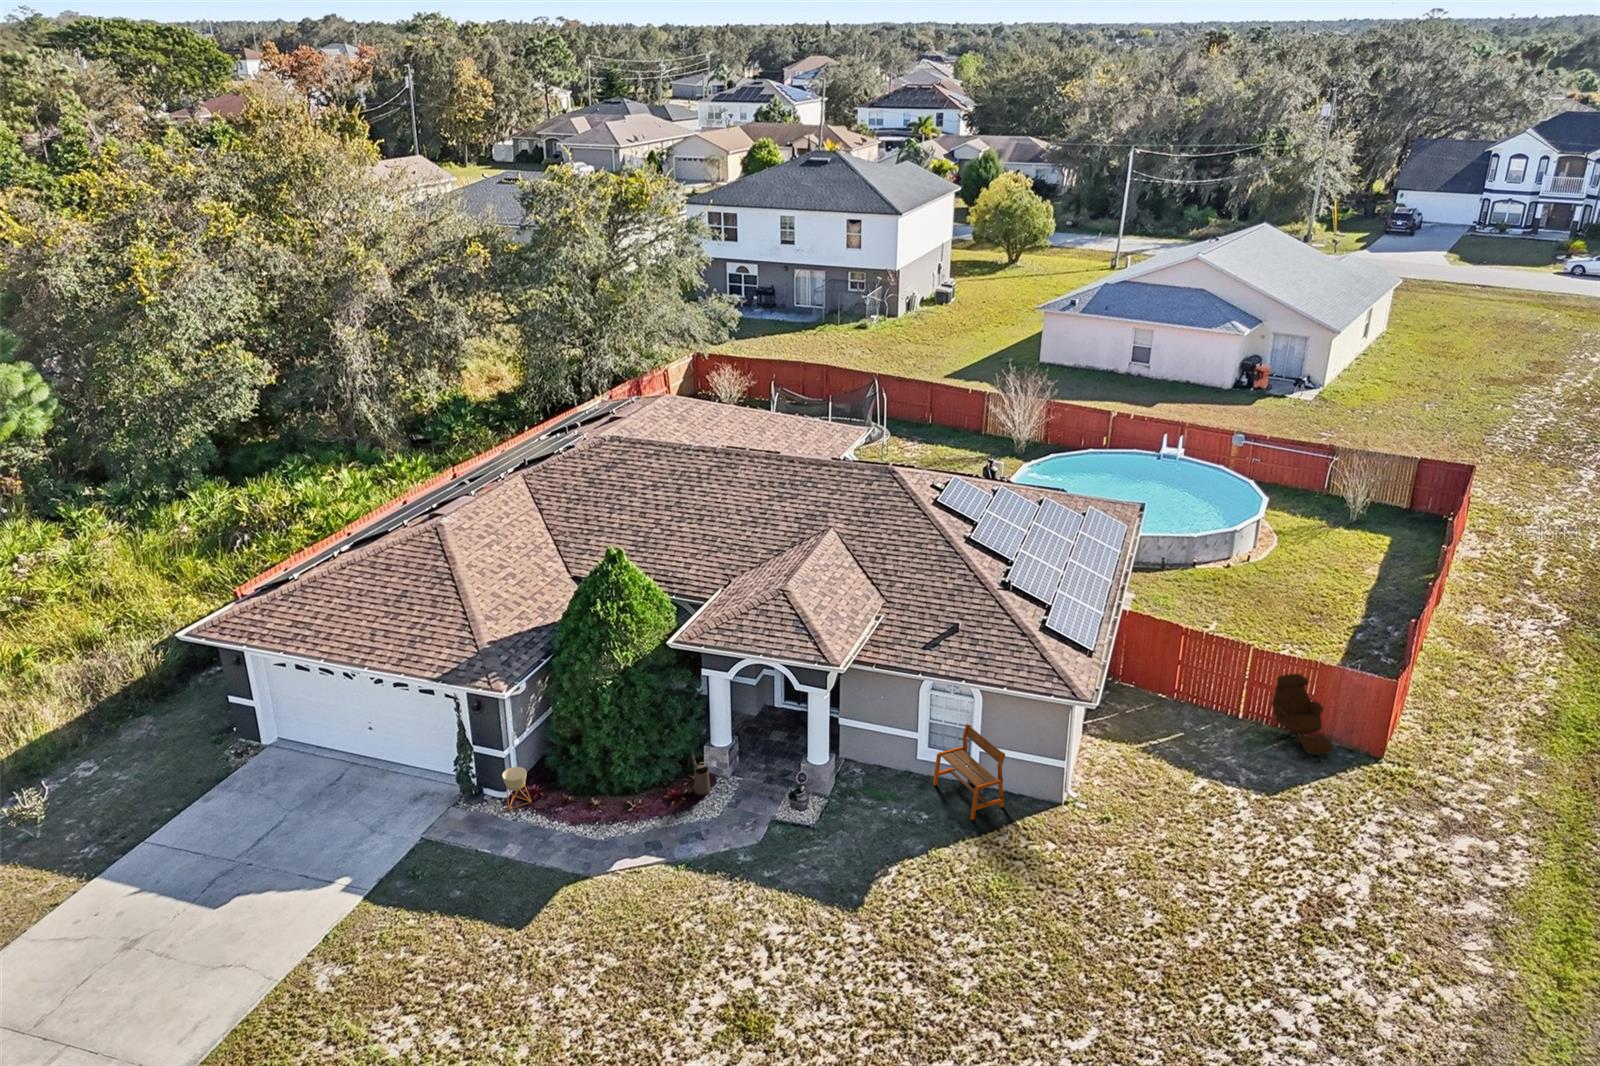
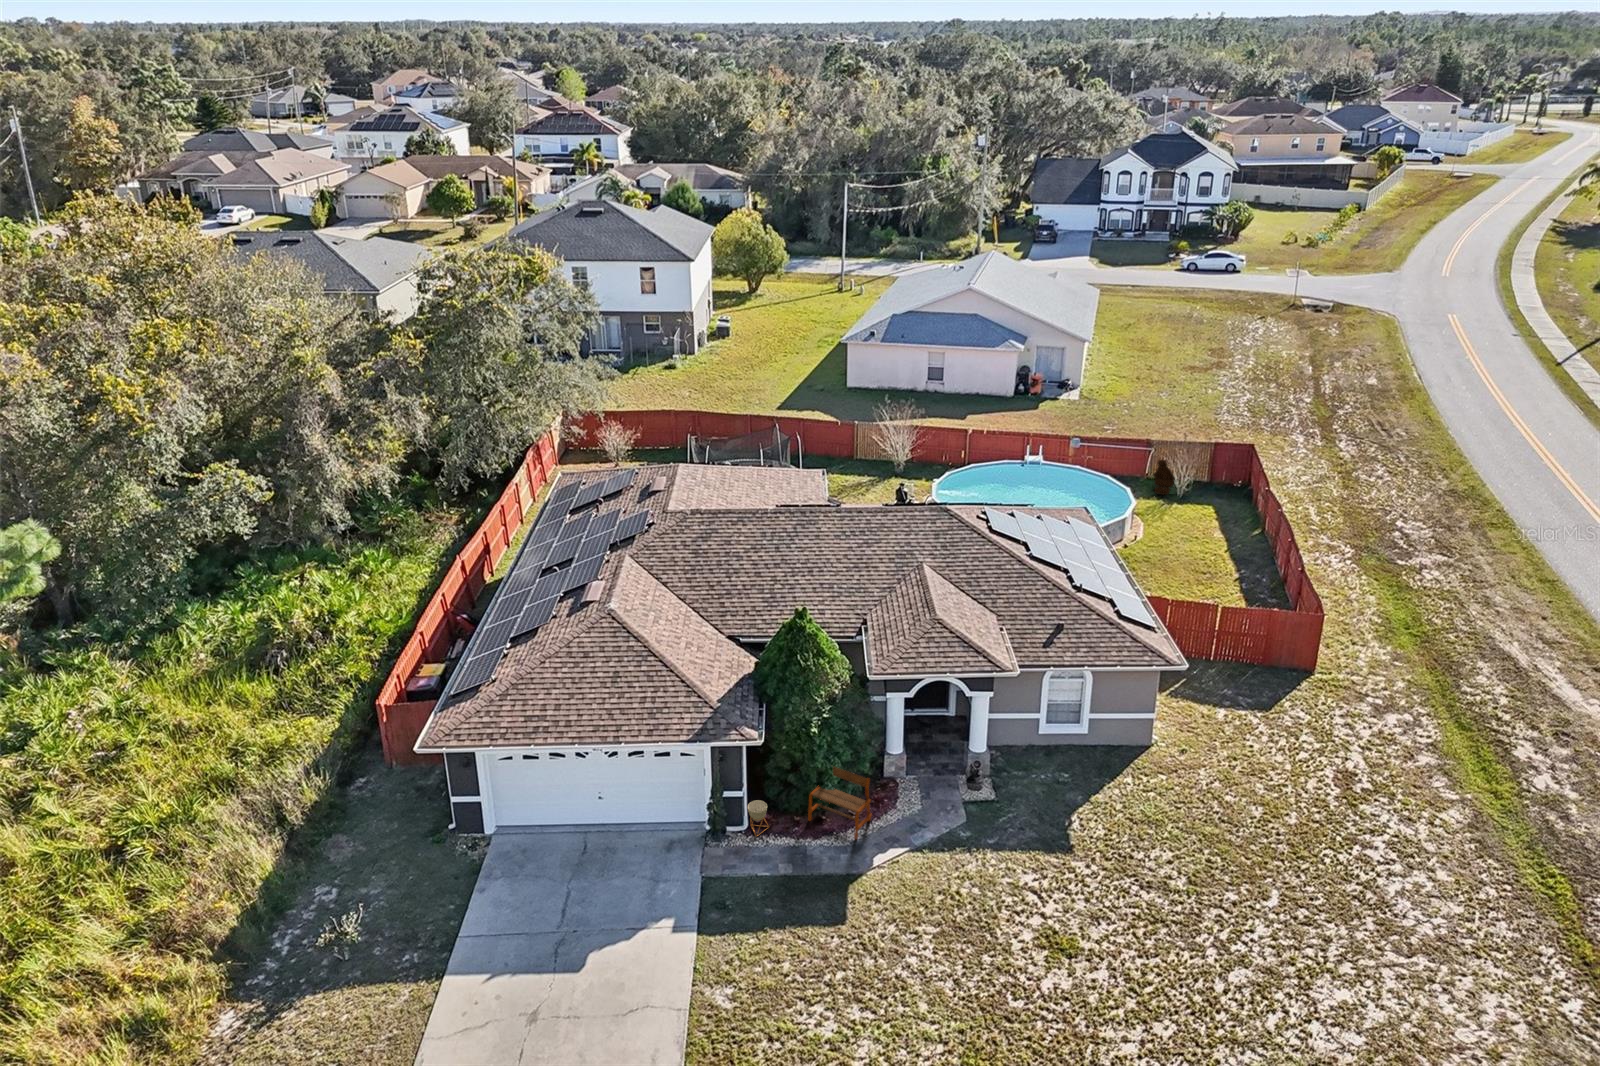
lounge chair: present [1272,674,1333,761] -> present [1152,460,1175,496]
bench: present [933,724,1005,820] -> present [808,767,872,839]
watering can: present [691,754,711,795] -> none [877,762,901,793]

